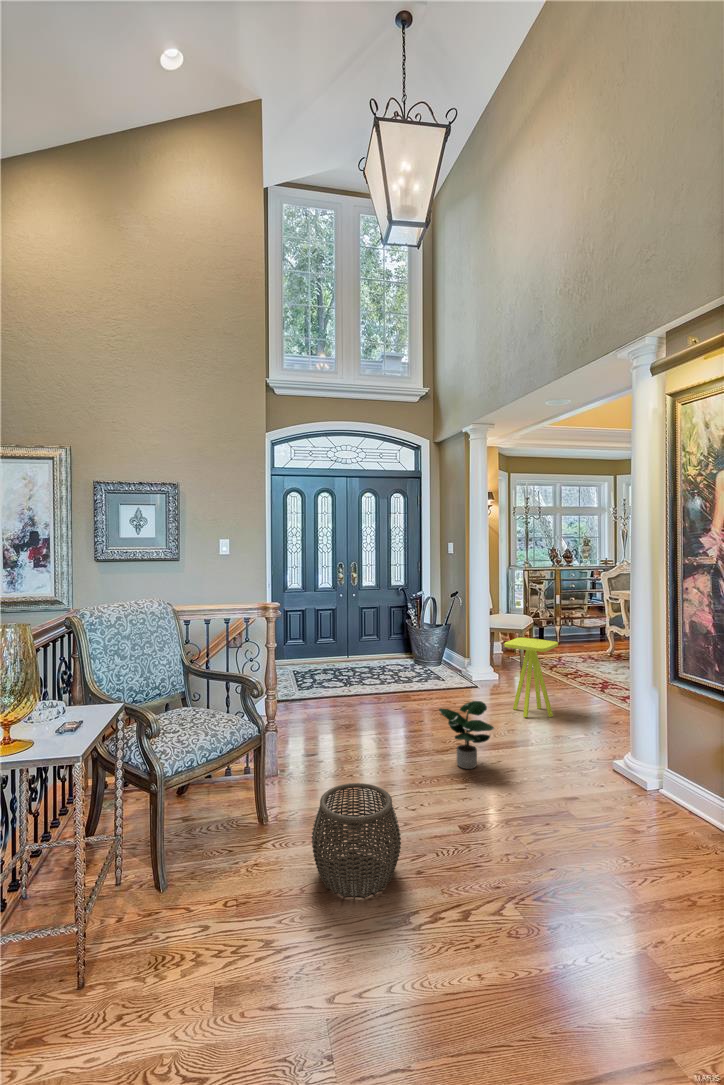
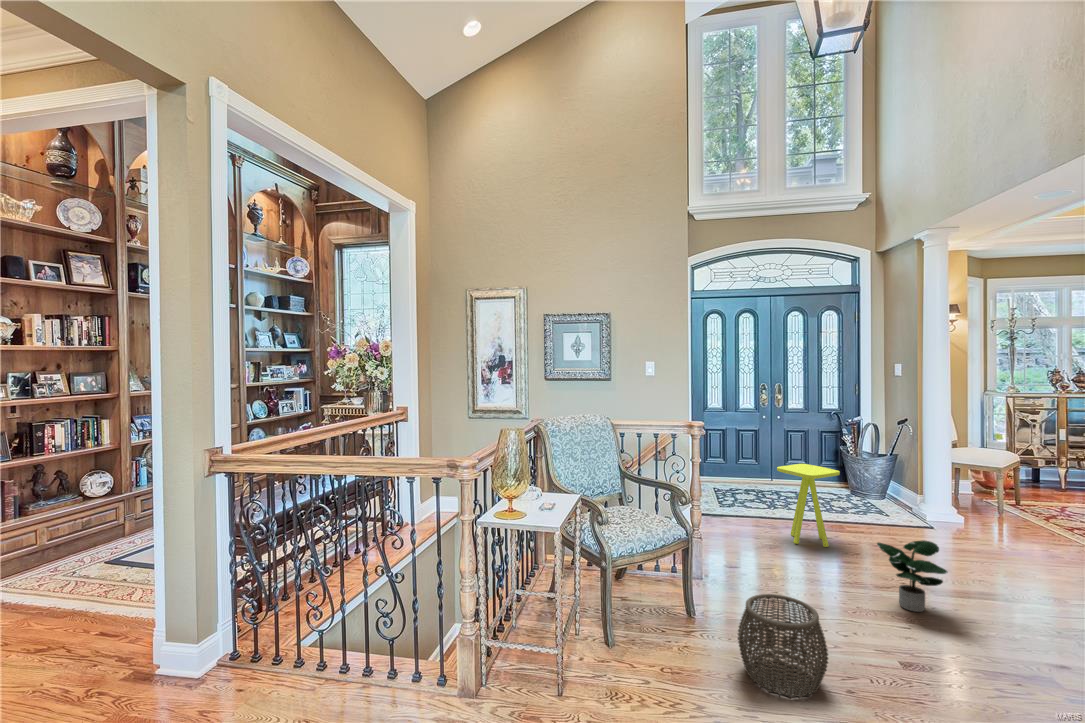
side table: present [504,638,558,717] -> present [777,464,840,547]

